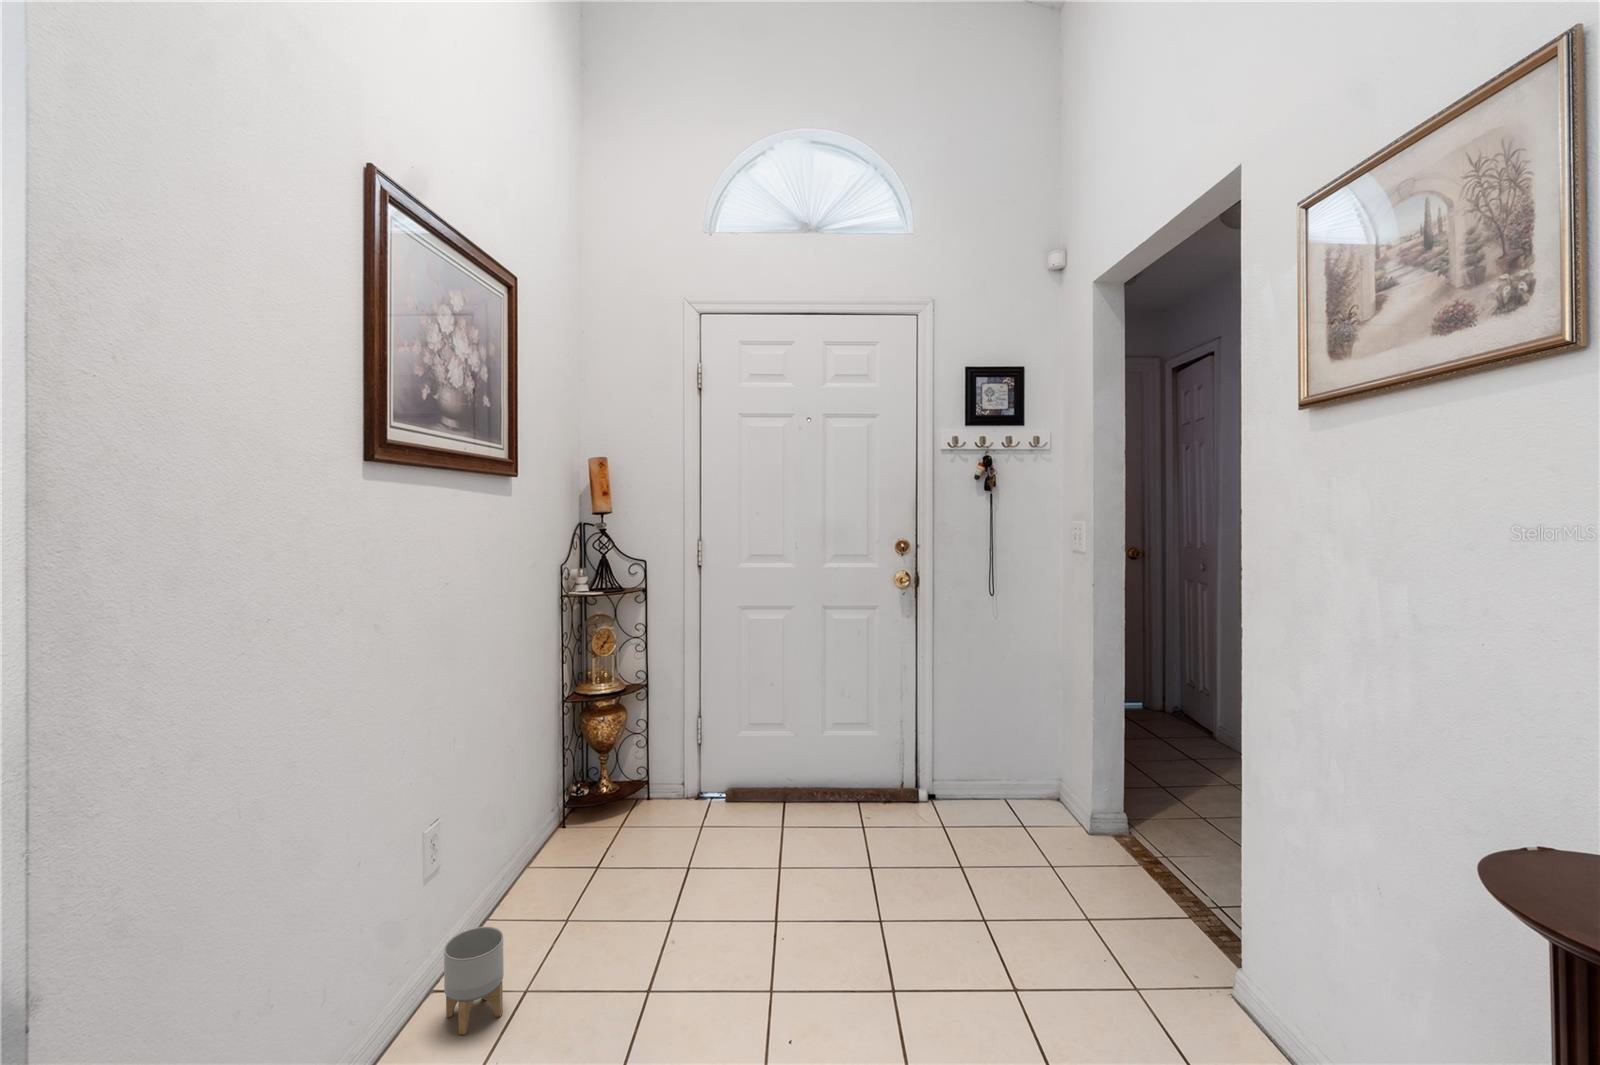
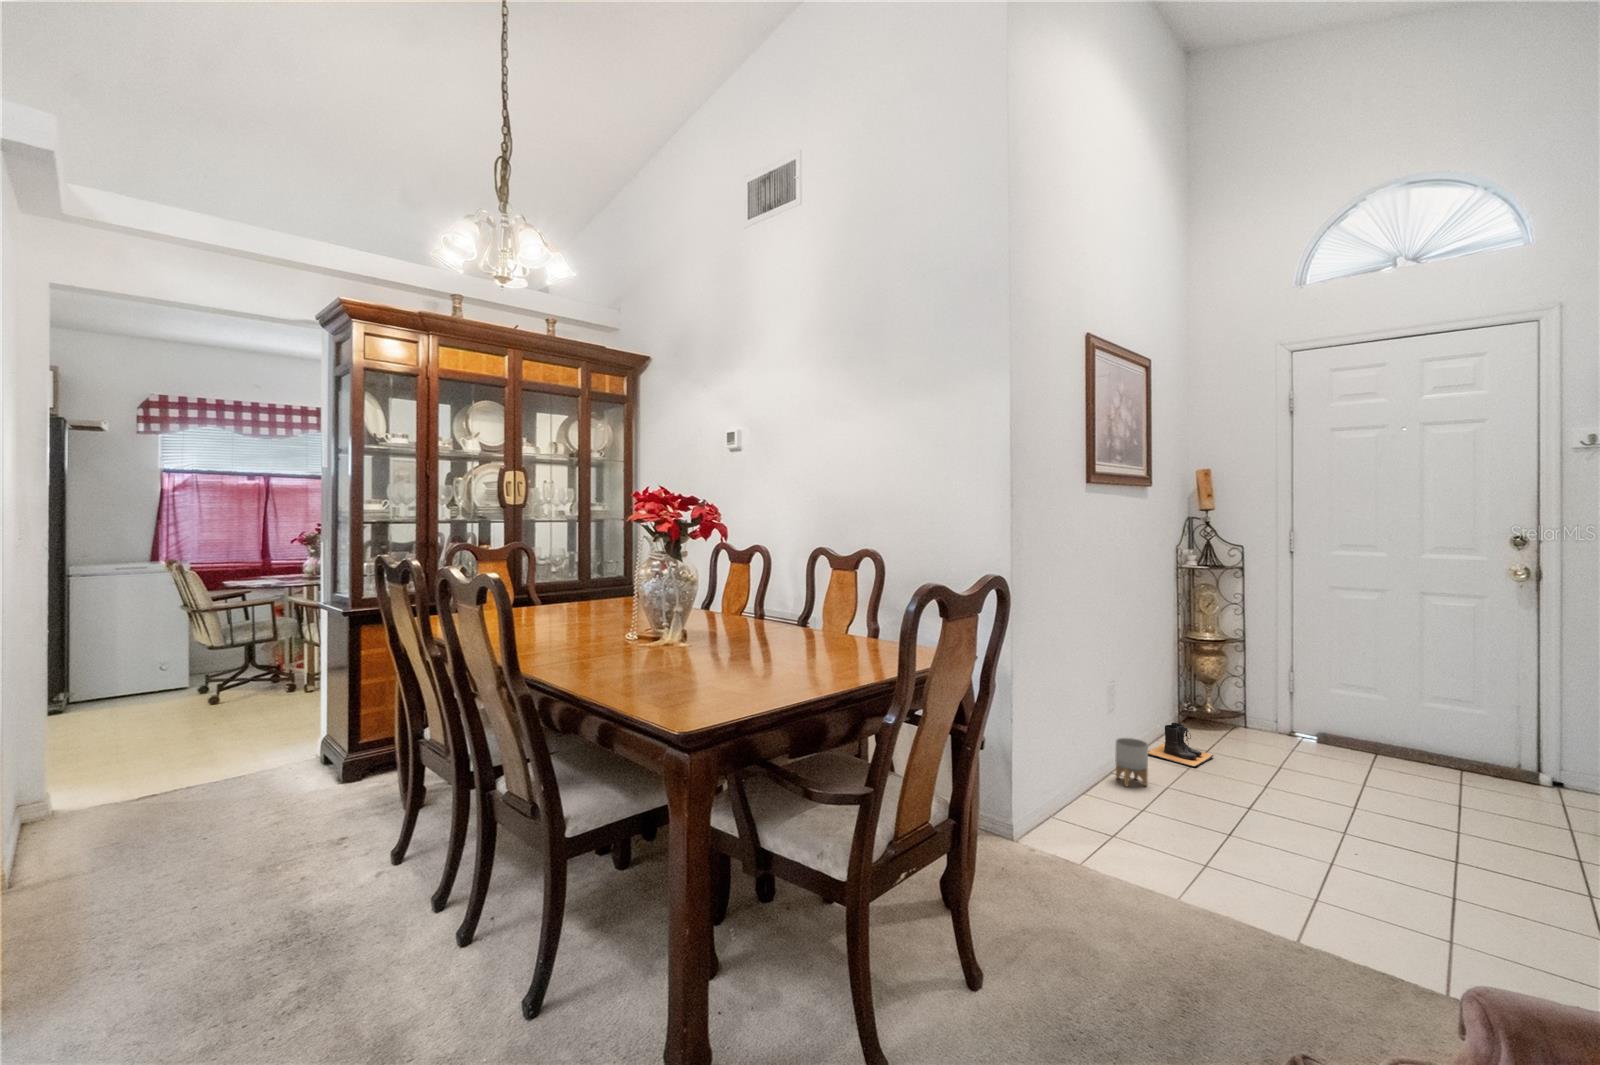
boots: none [513,843,612,918] -> present [1148,723,1214,767]

